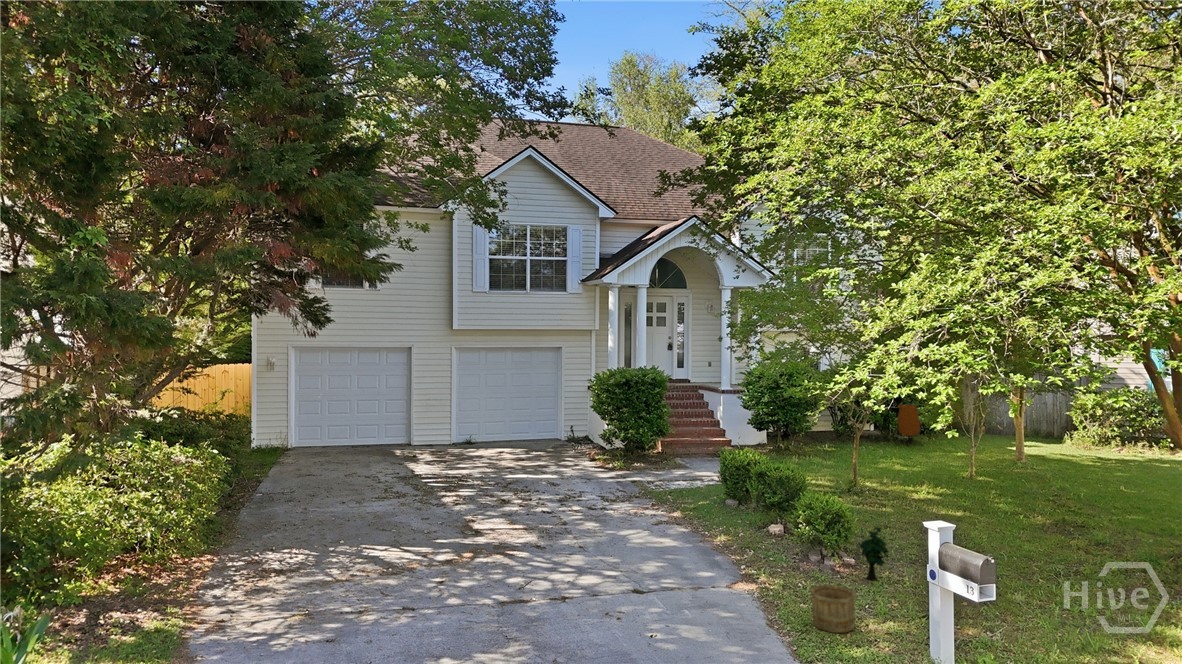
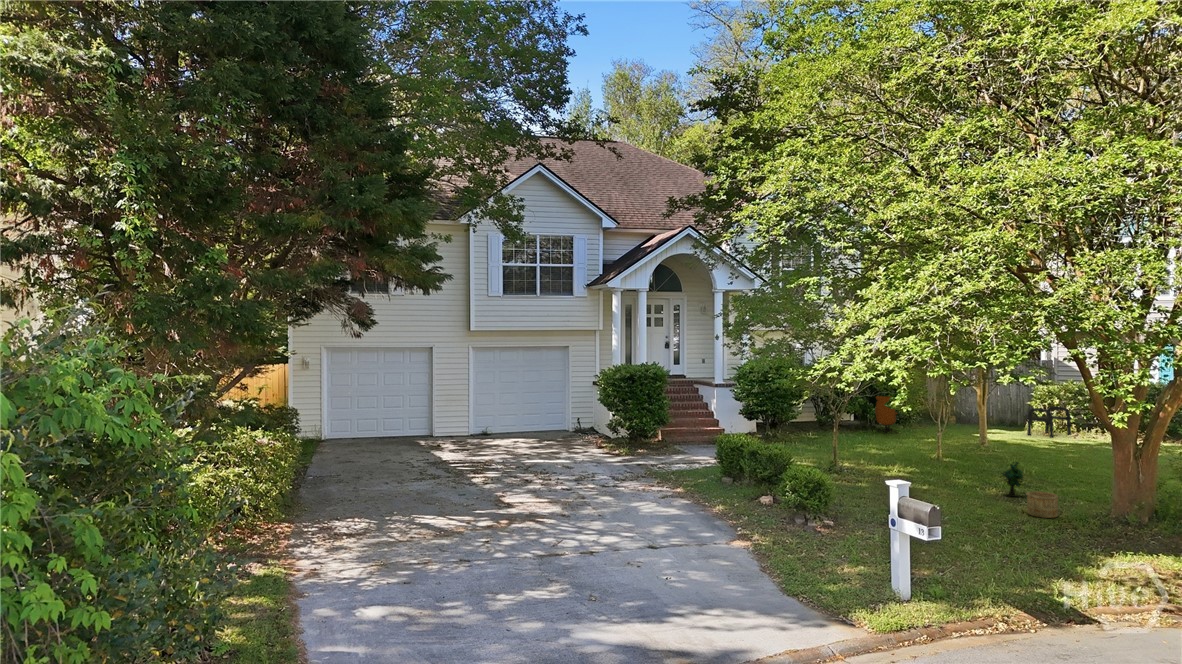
bench: none [1066,417,1115,452] -> present [1027,406,1071,438]
decorative plant: present [858,528,889,580] -> present [1002,462,1024,497]
wooden bucket: present [811,585,855,633] -> present [1027,491,1058,518]

